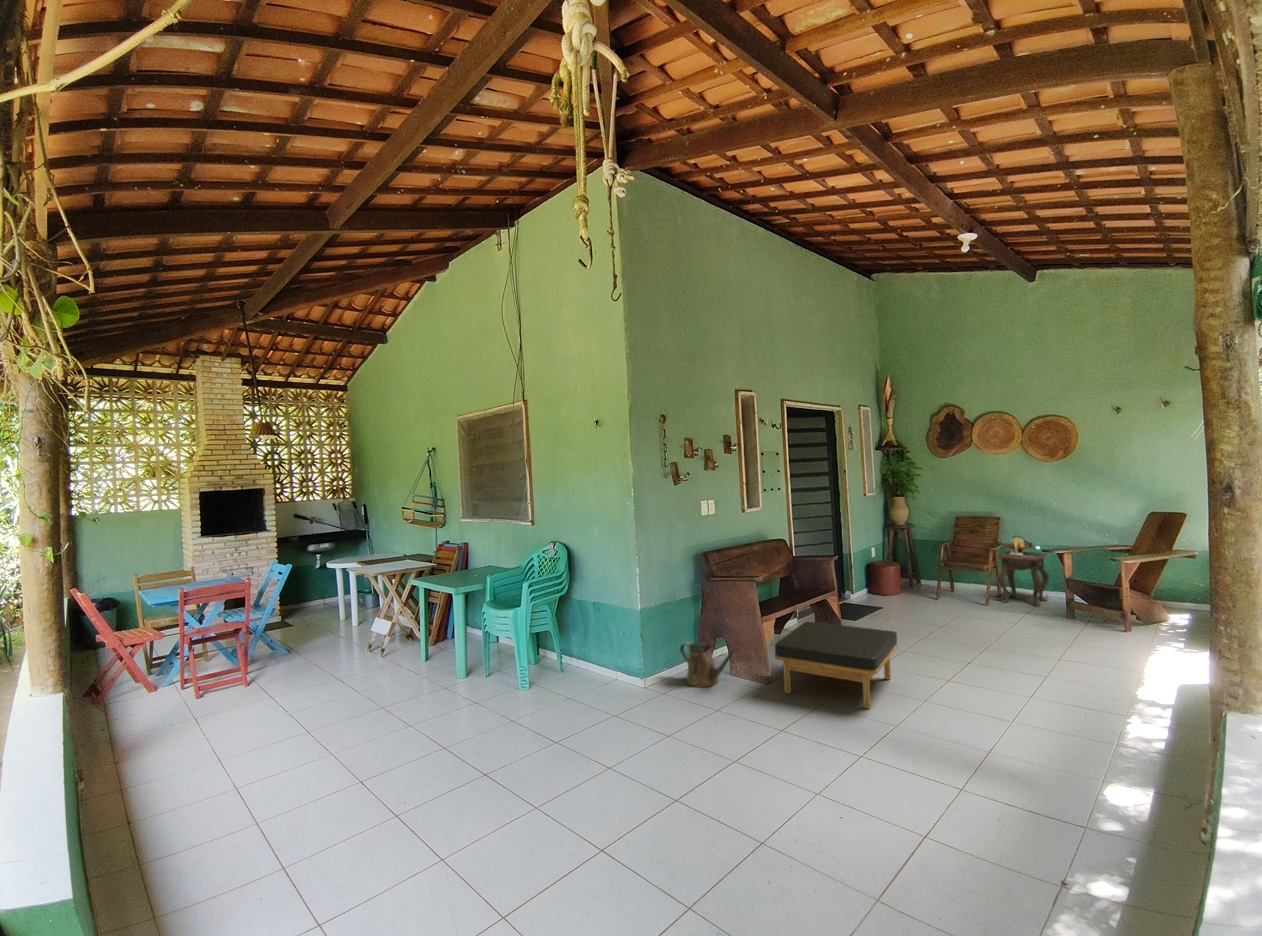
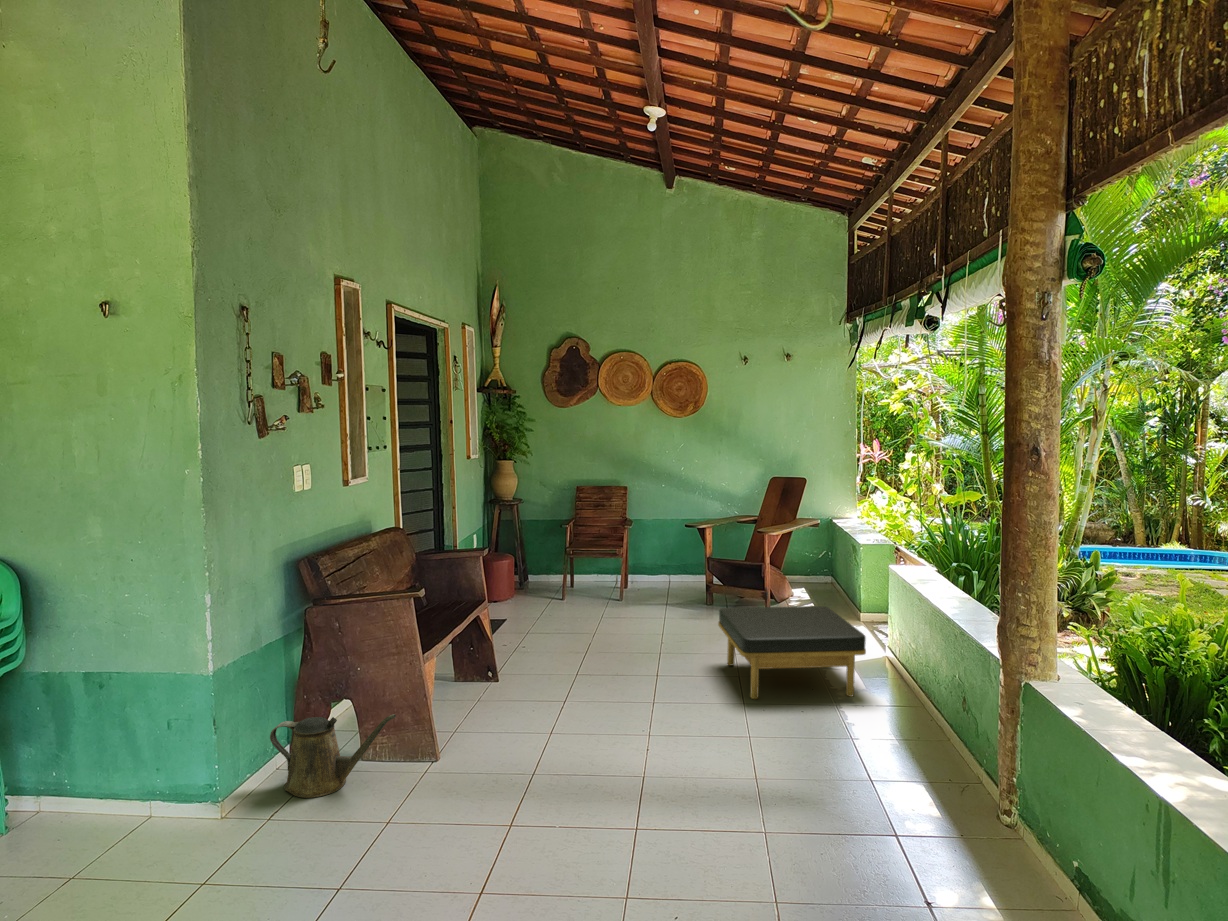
side table: present [998,536,1049,607] -> none [628,504,676,593]
ottoman: present [775,622,898,709] -> present [718,606,866,699]

